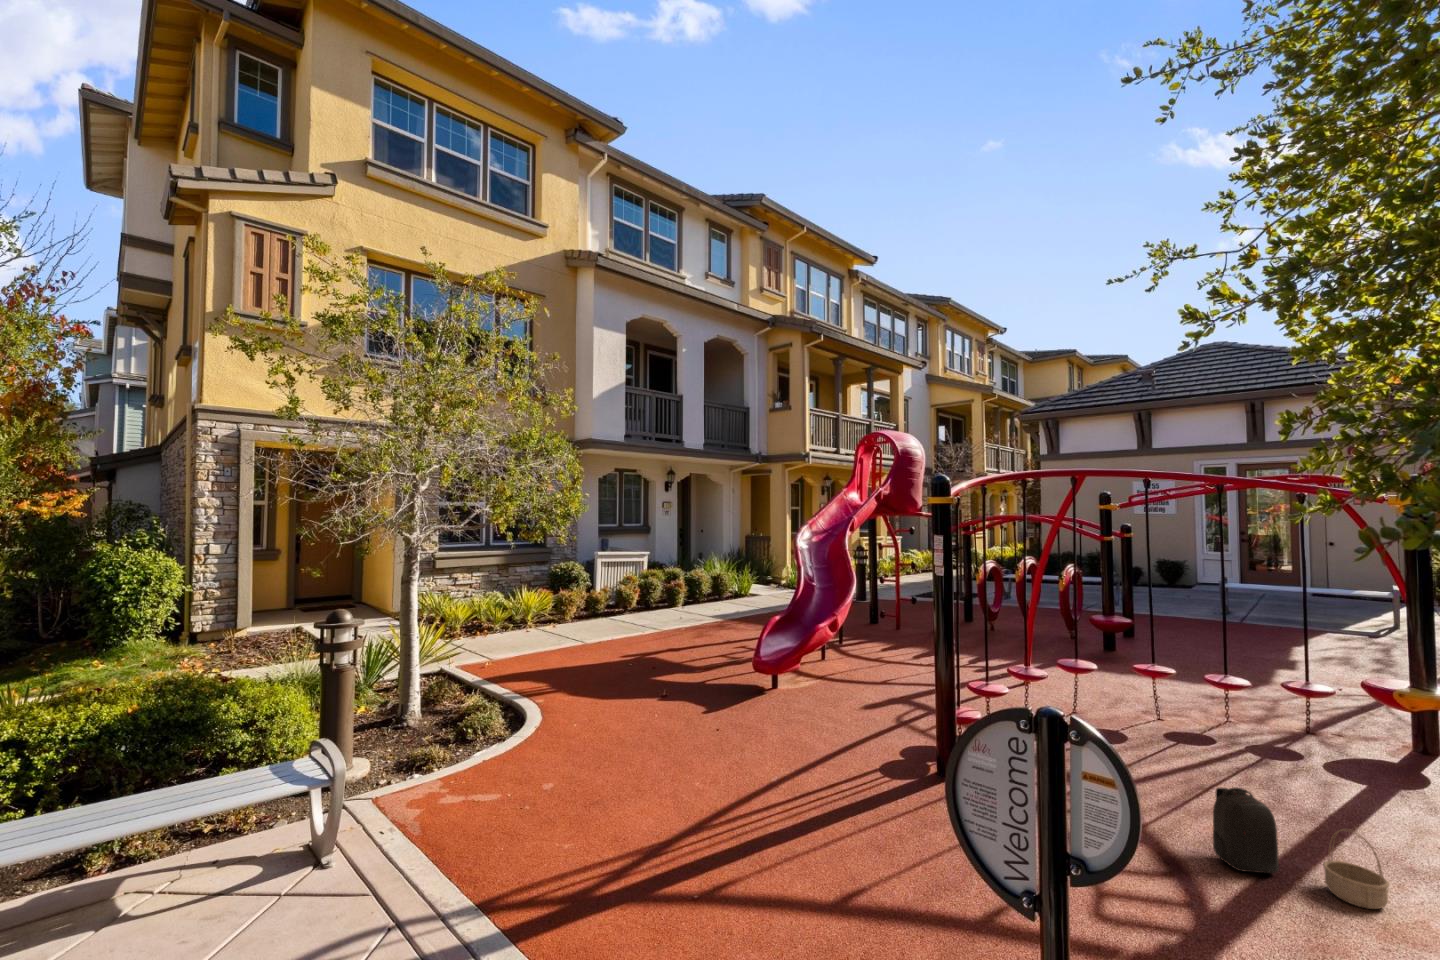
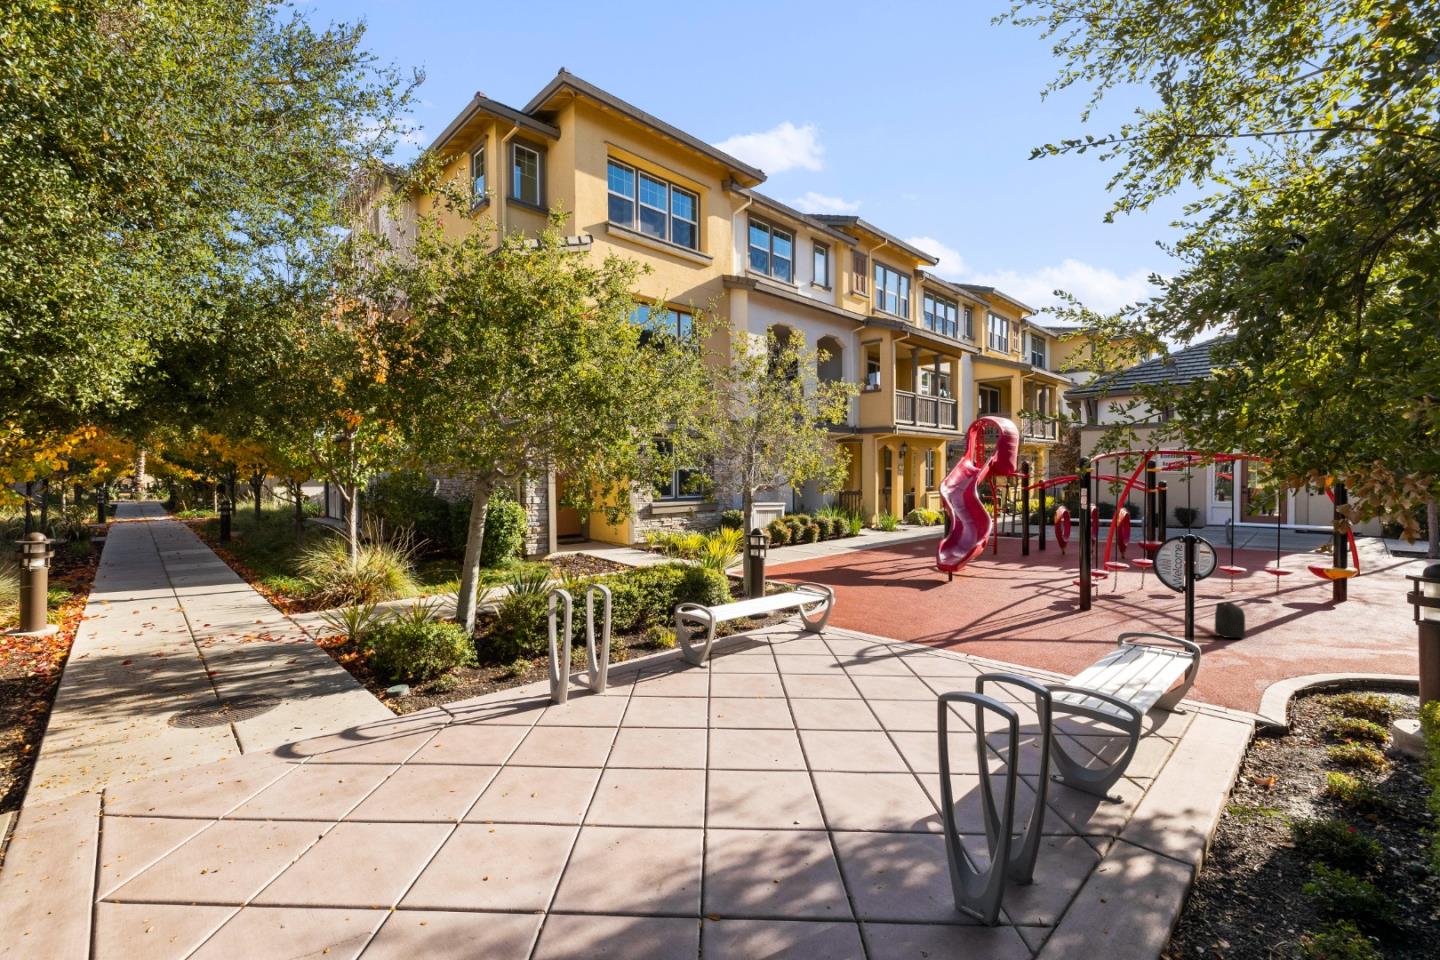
basket: present [1323,829,1389,909] -> none [1265,613,1294,646]

